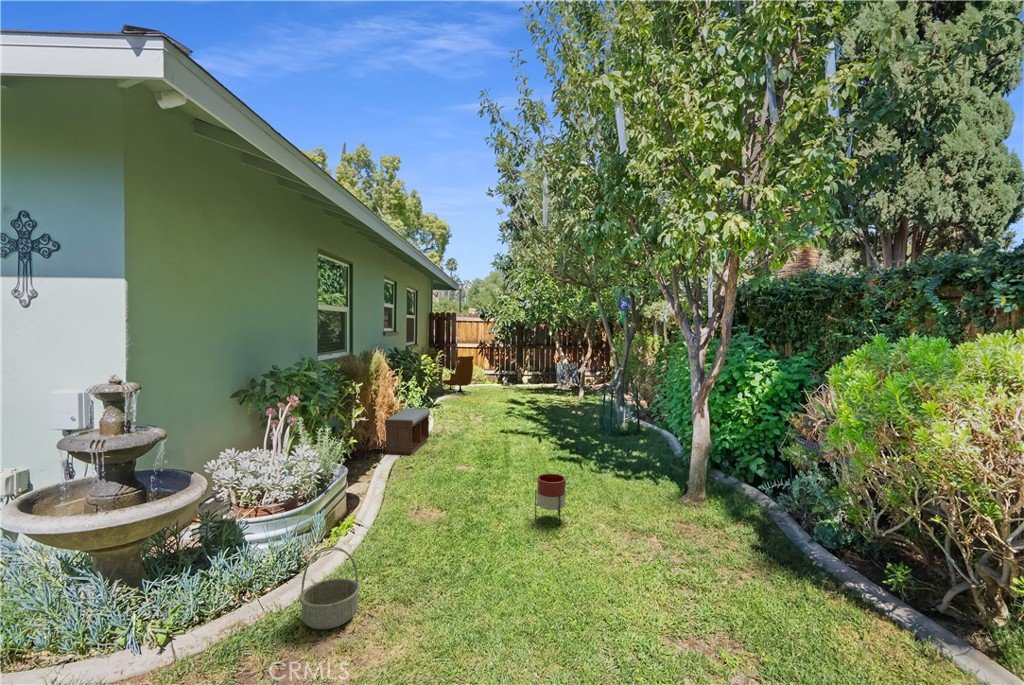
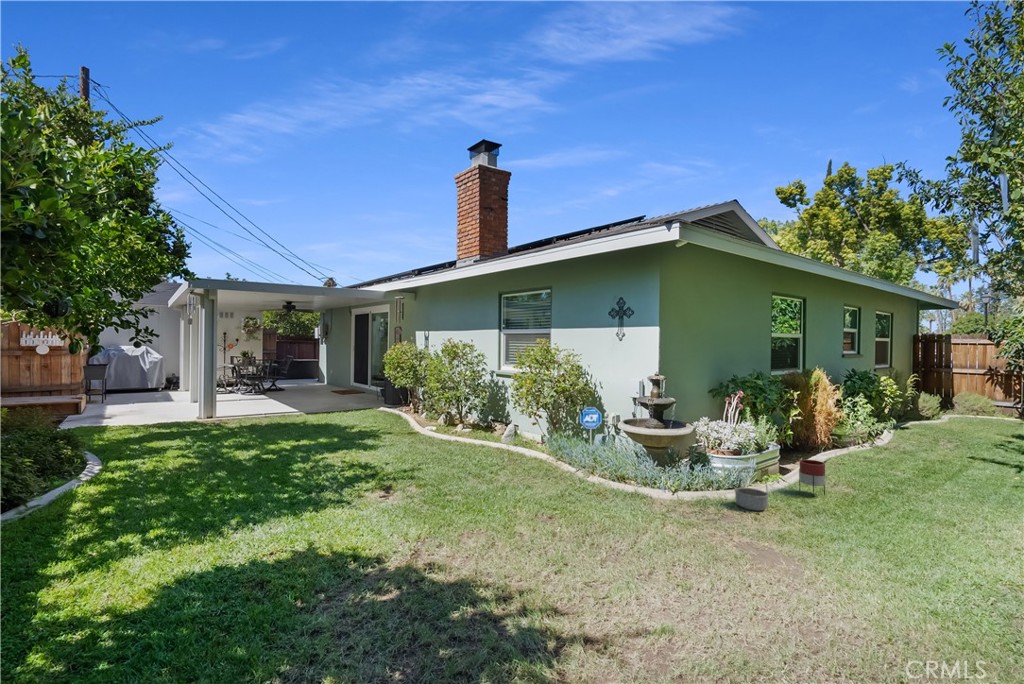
lounge chair: present [442,356,474,395] -> none [928,384,973,429]
bench: present [385,408,430,455] -> none [825,422,878,459]
planter: present [535,473,566,526] -> present [799,460,825,498]

